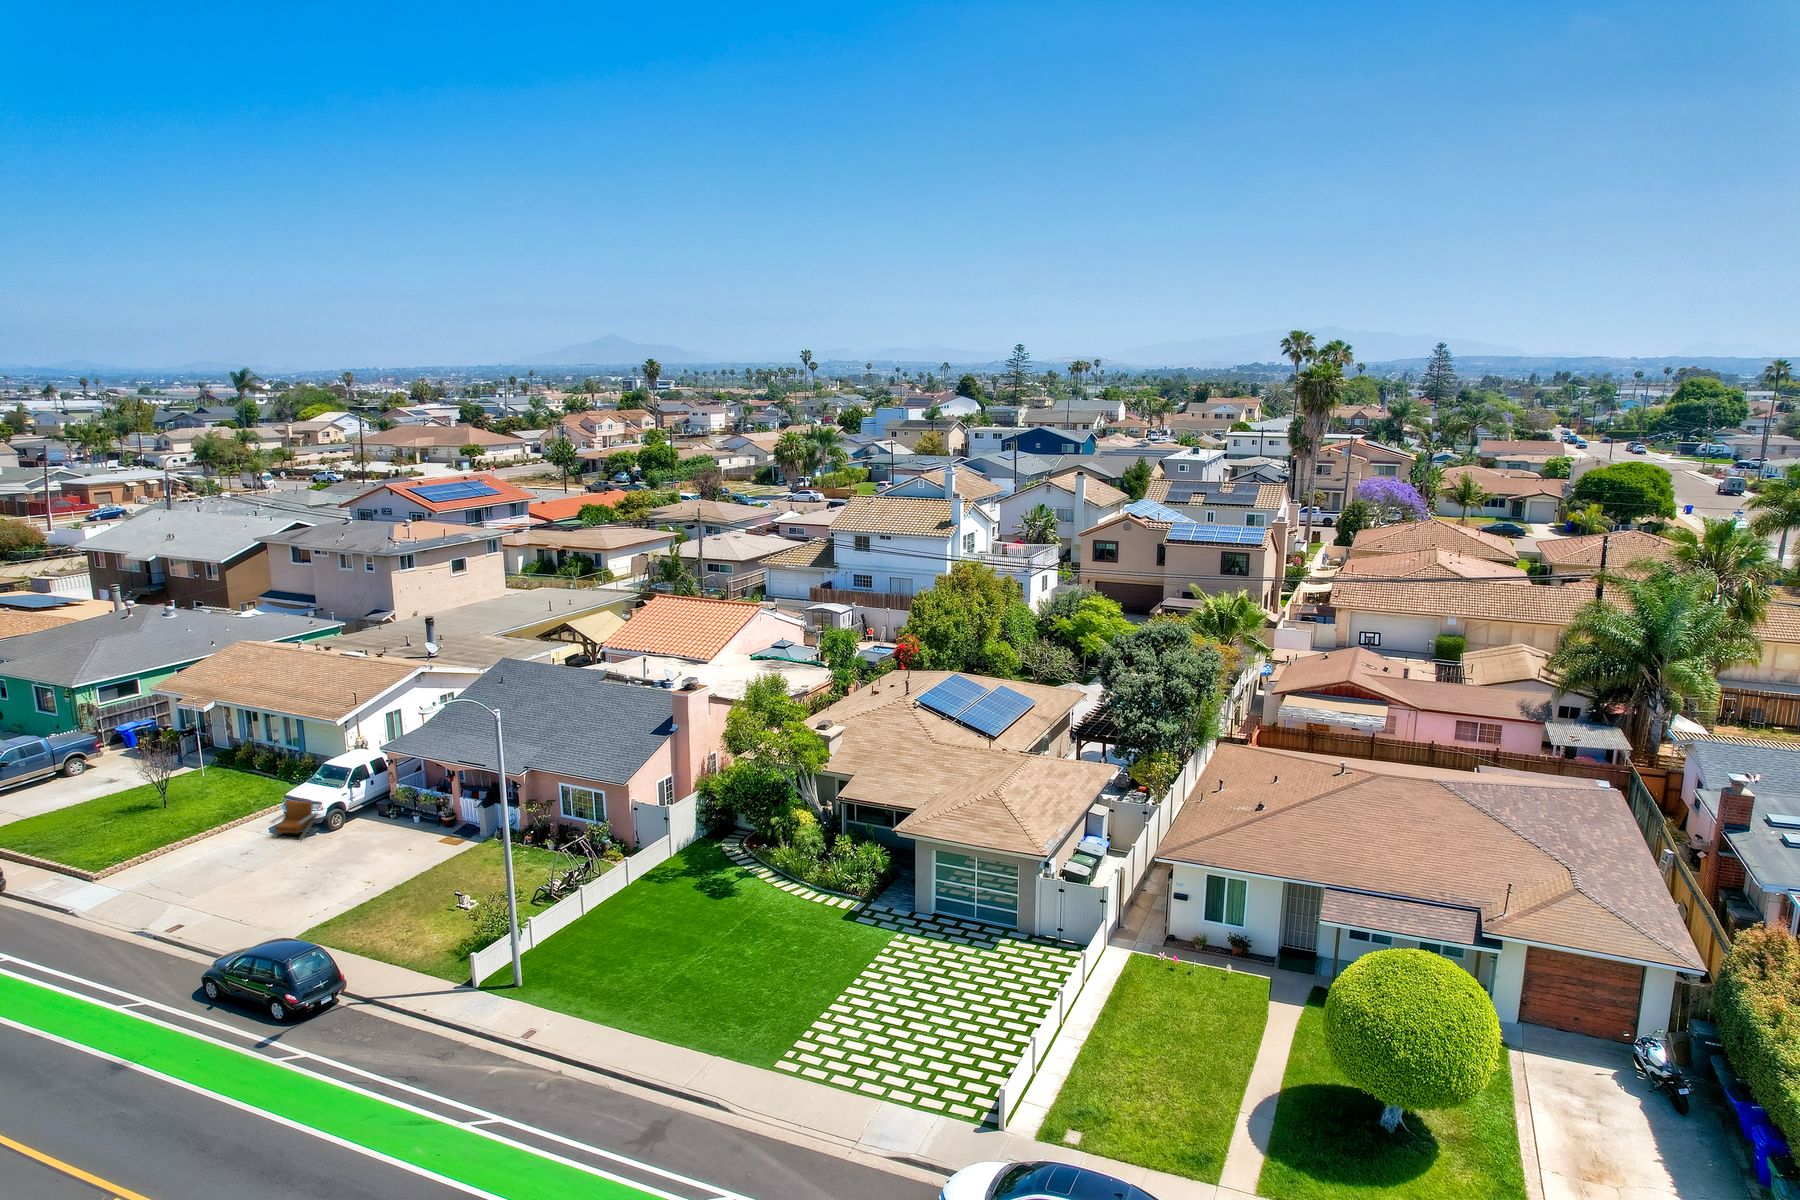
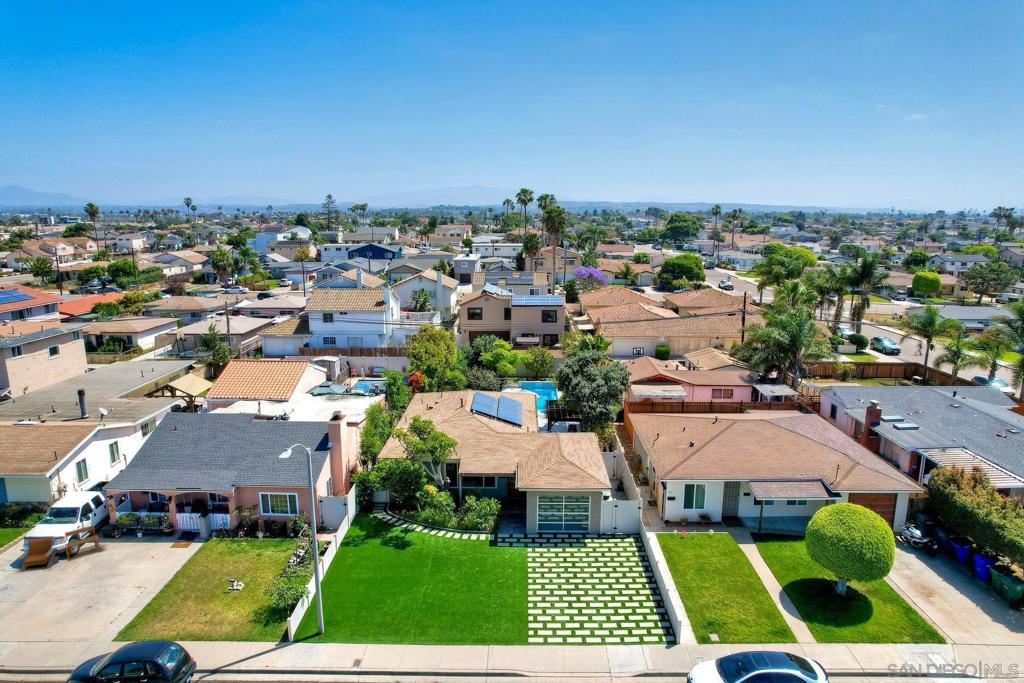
bench: none [323,794,365,836] -> present [65,525,100,561]

